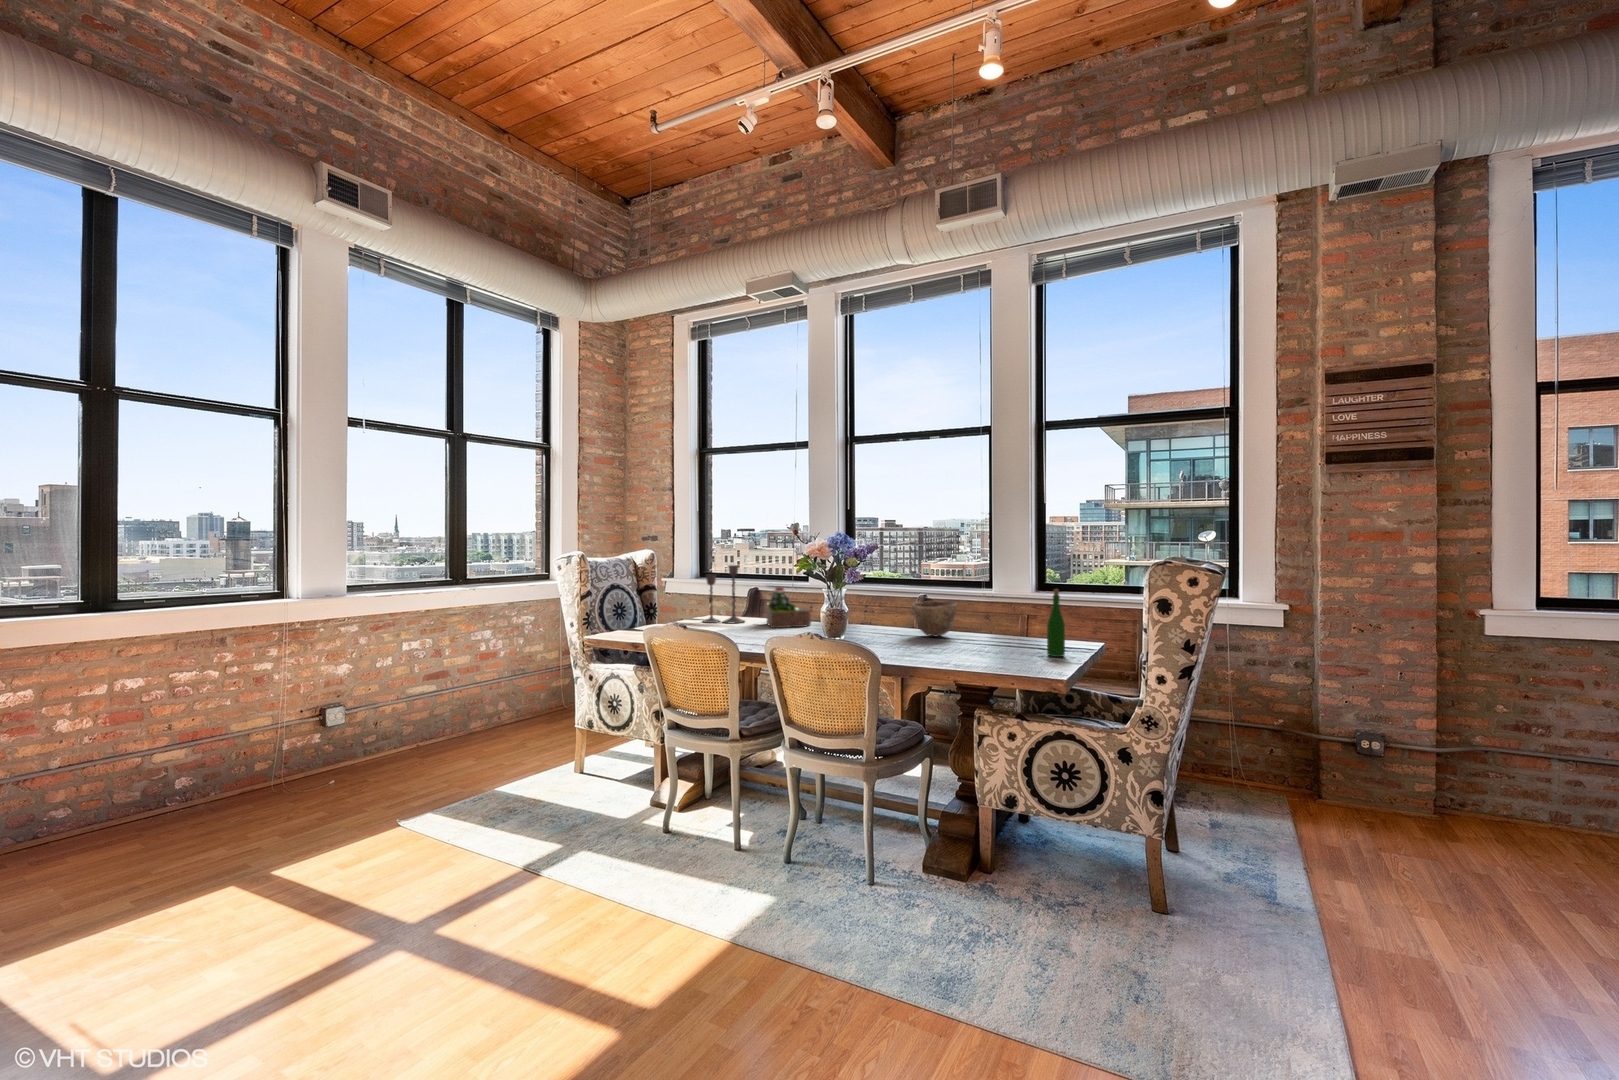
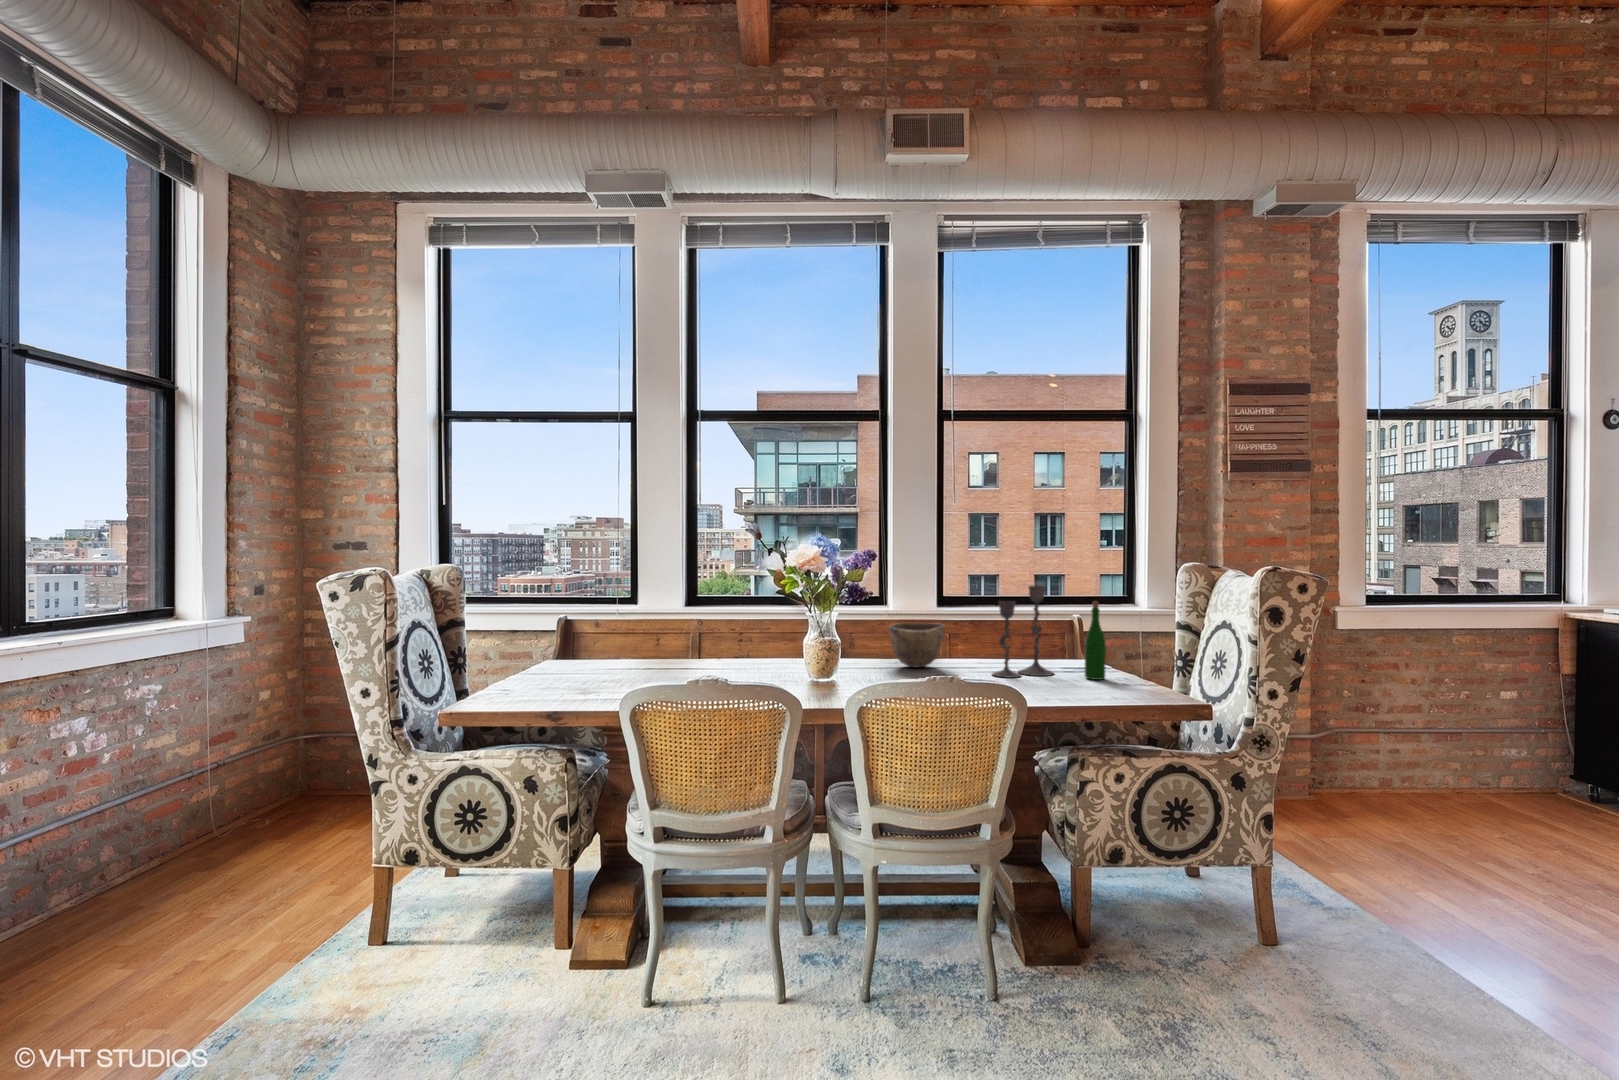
candlestick: present [703,565,744,623] -> present [992,585,1054,678]
succulent plant: present [767,587,811,628] -> none [663,614,732,673]

